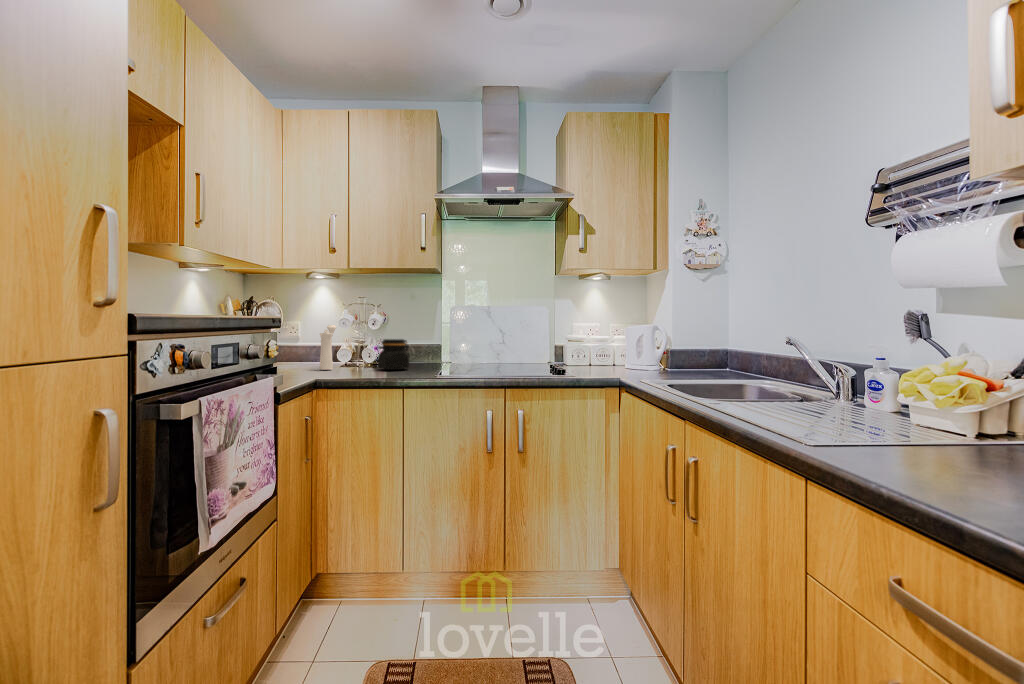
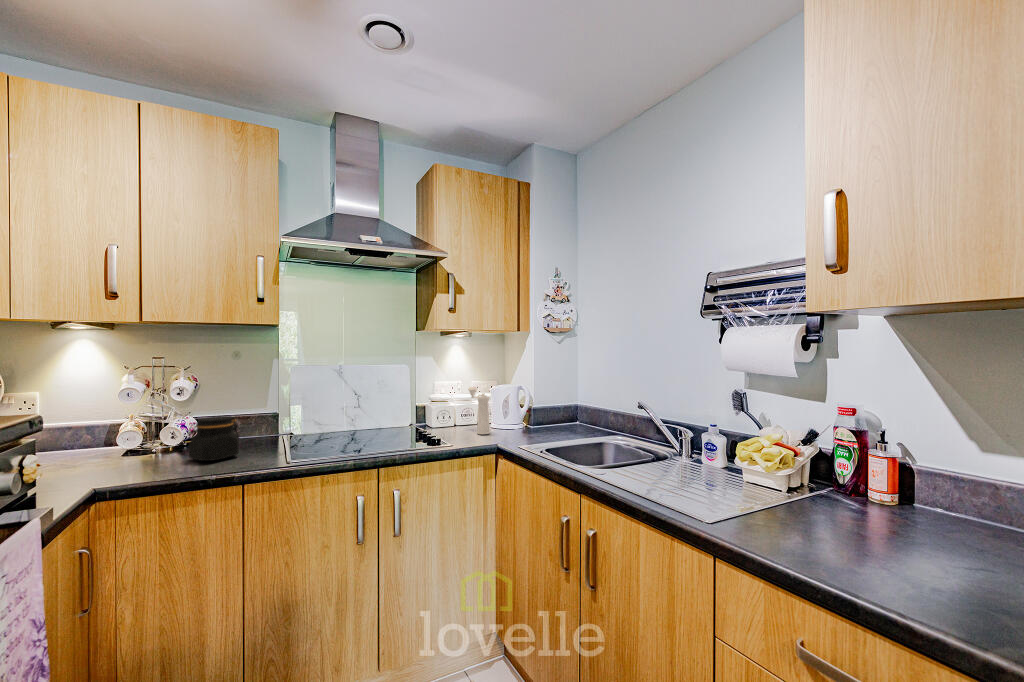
pepper mill: present [320,325,336,370] -> present [468,387,489,434]

